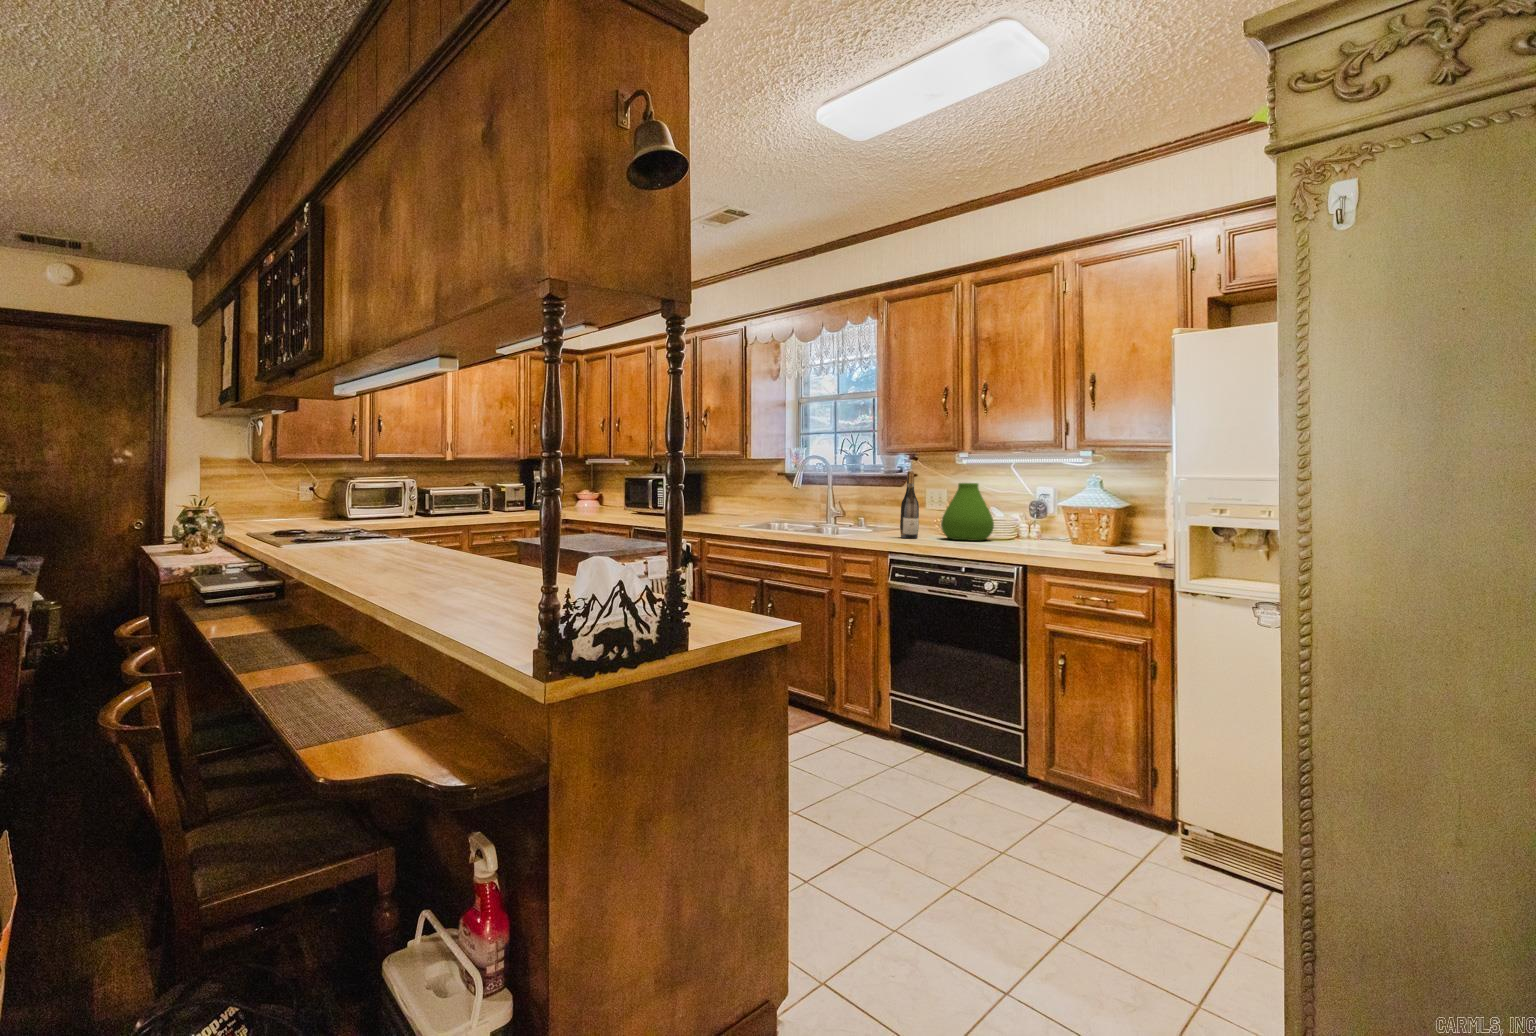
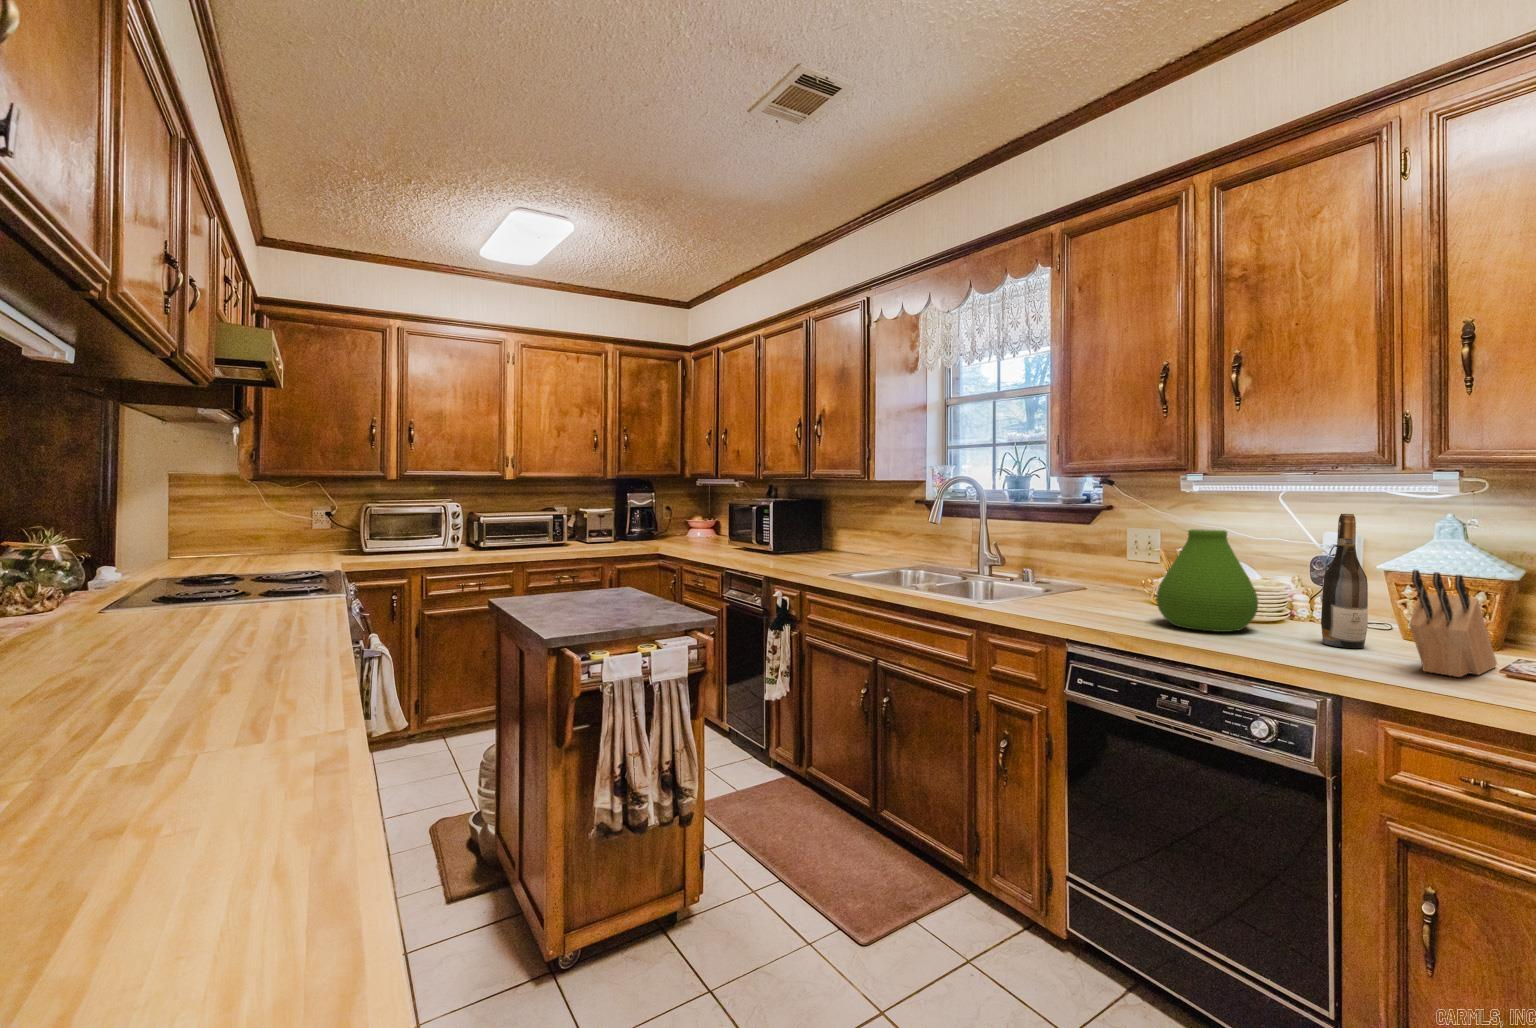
wine bottle: present [900,471,919,538] -> present [1321,514,1368,648]
knife block: none [1057,496,1096,549] -> present [1409,570,1497,677]

